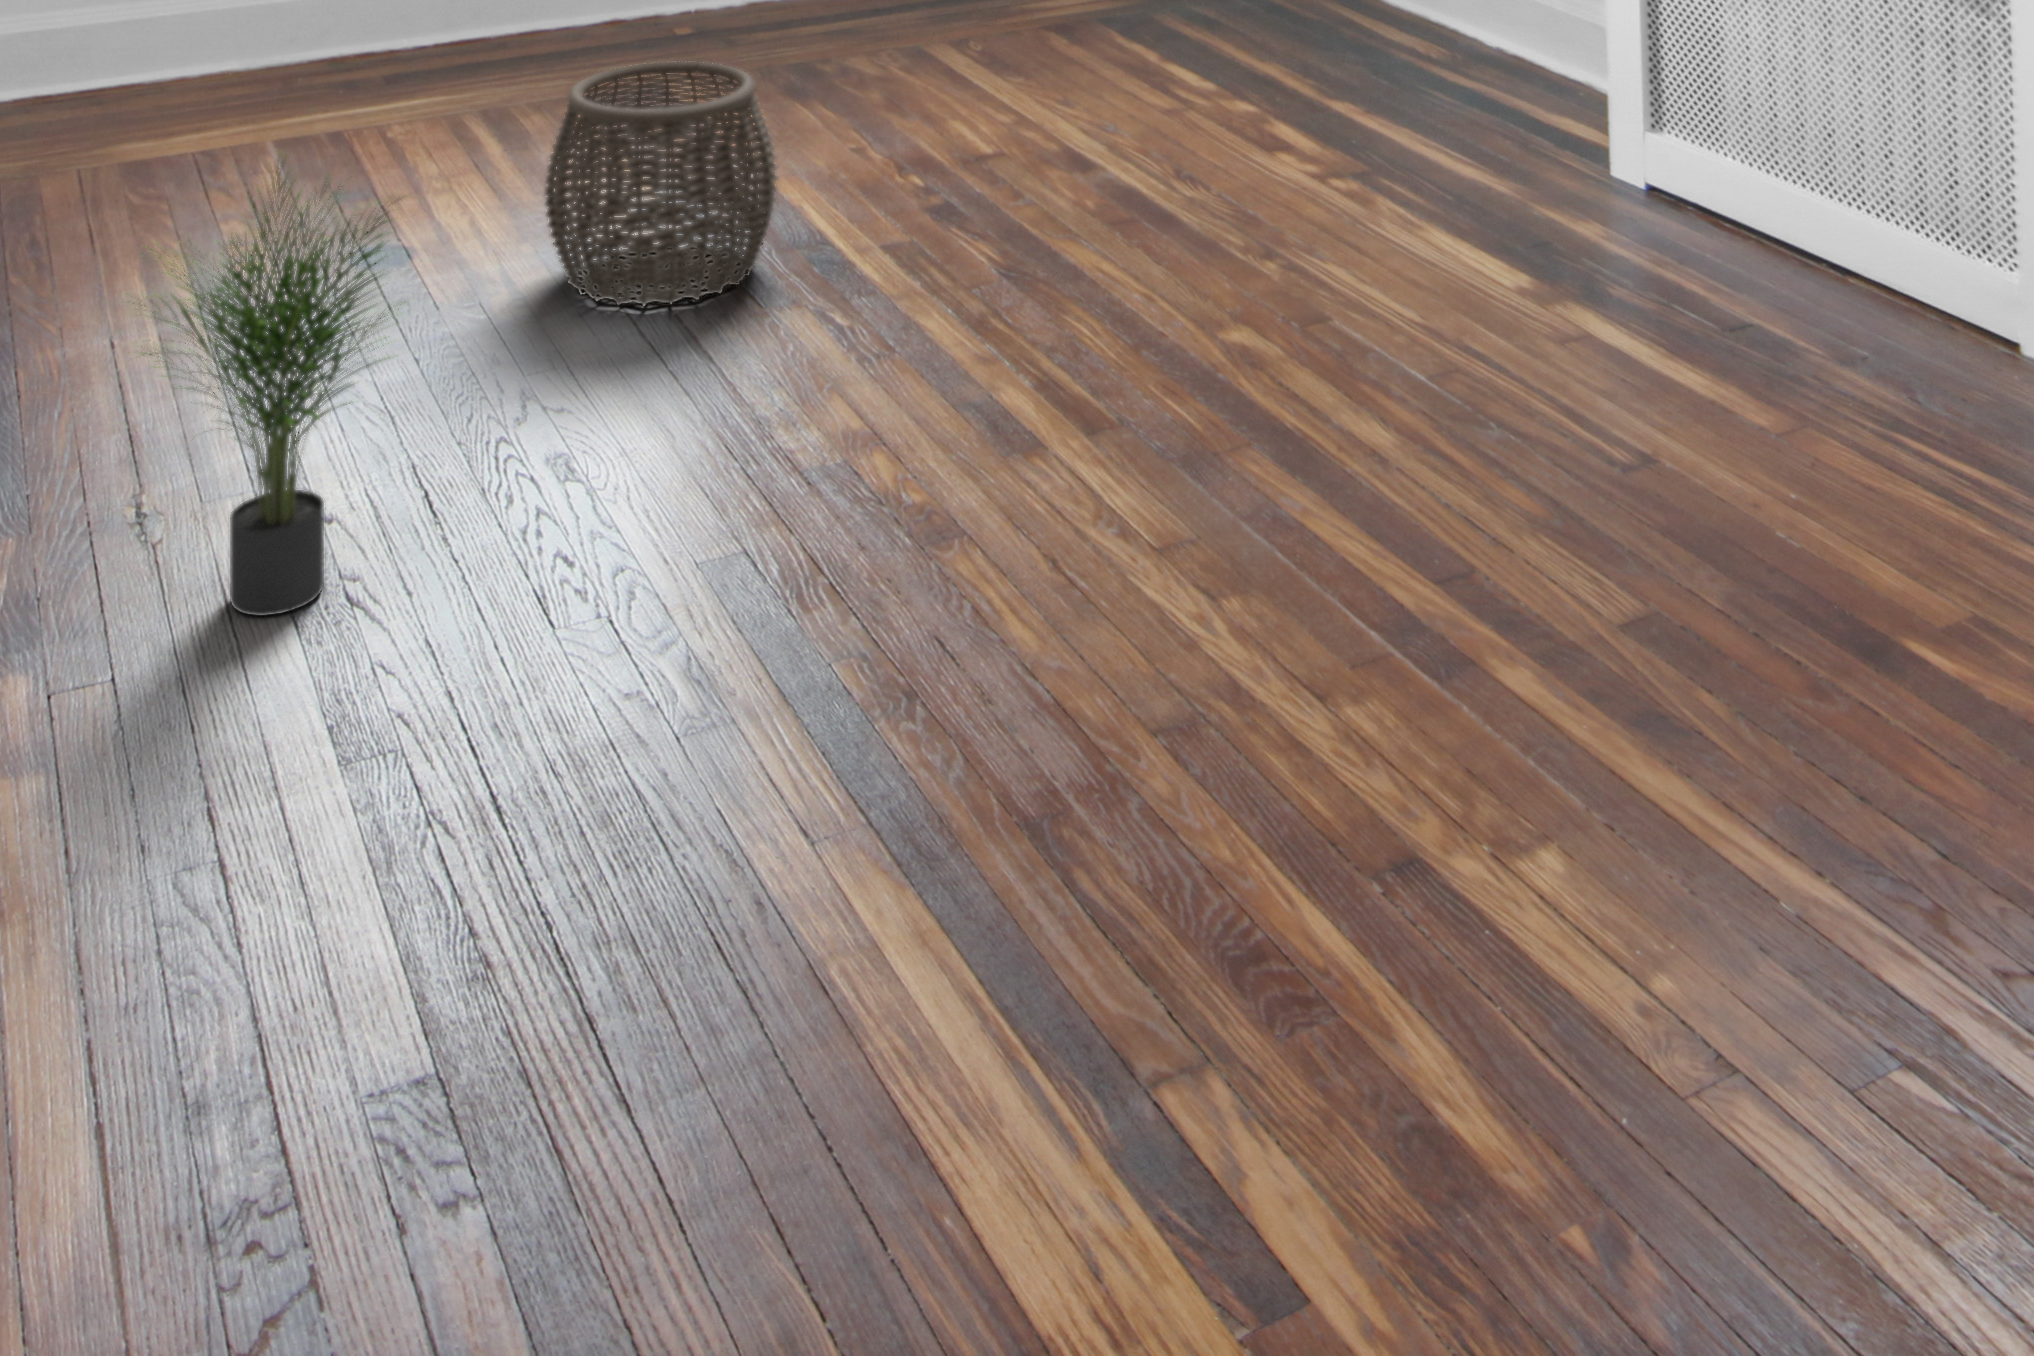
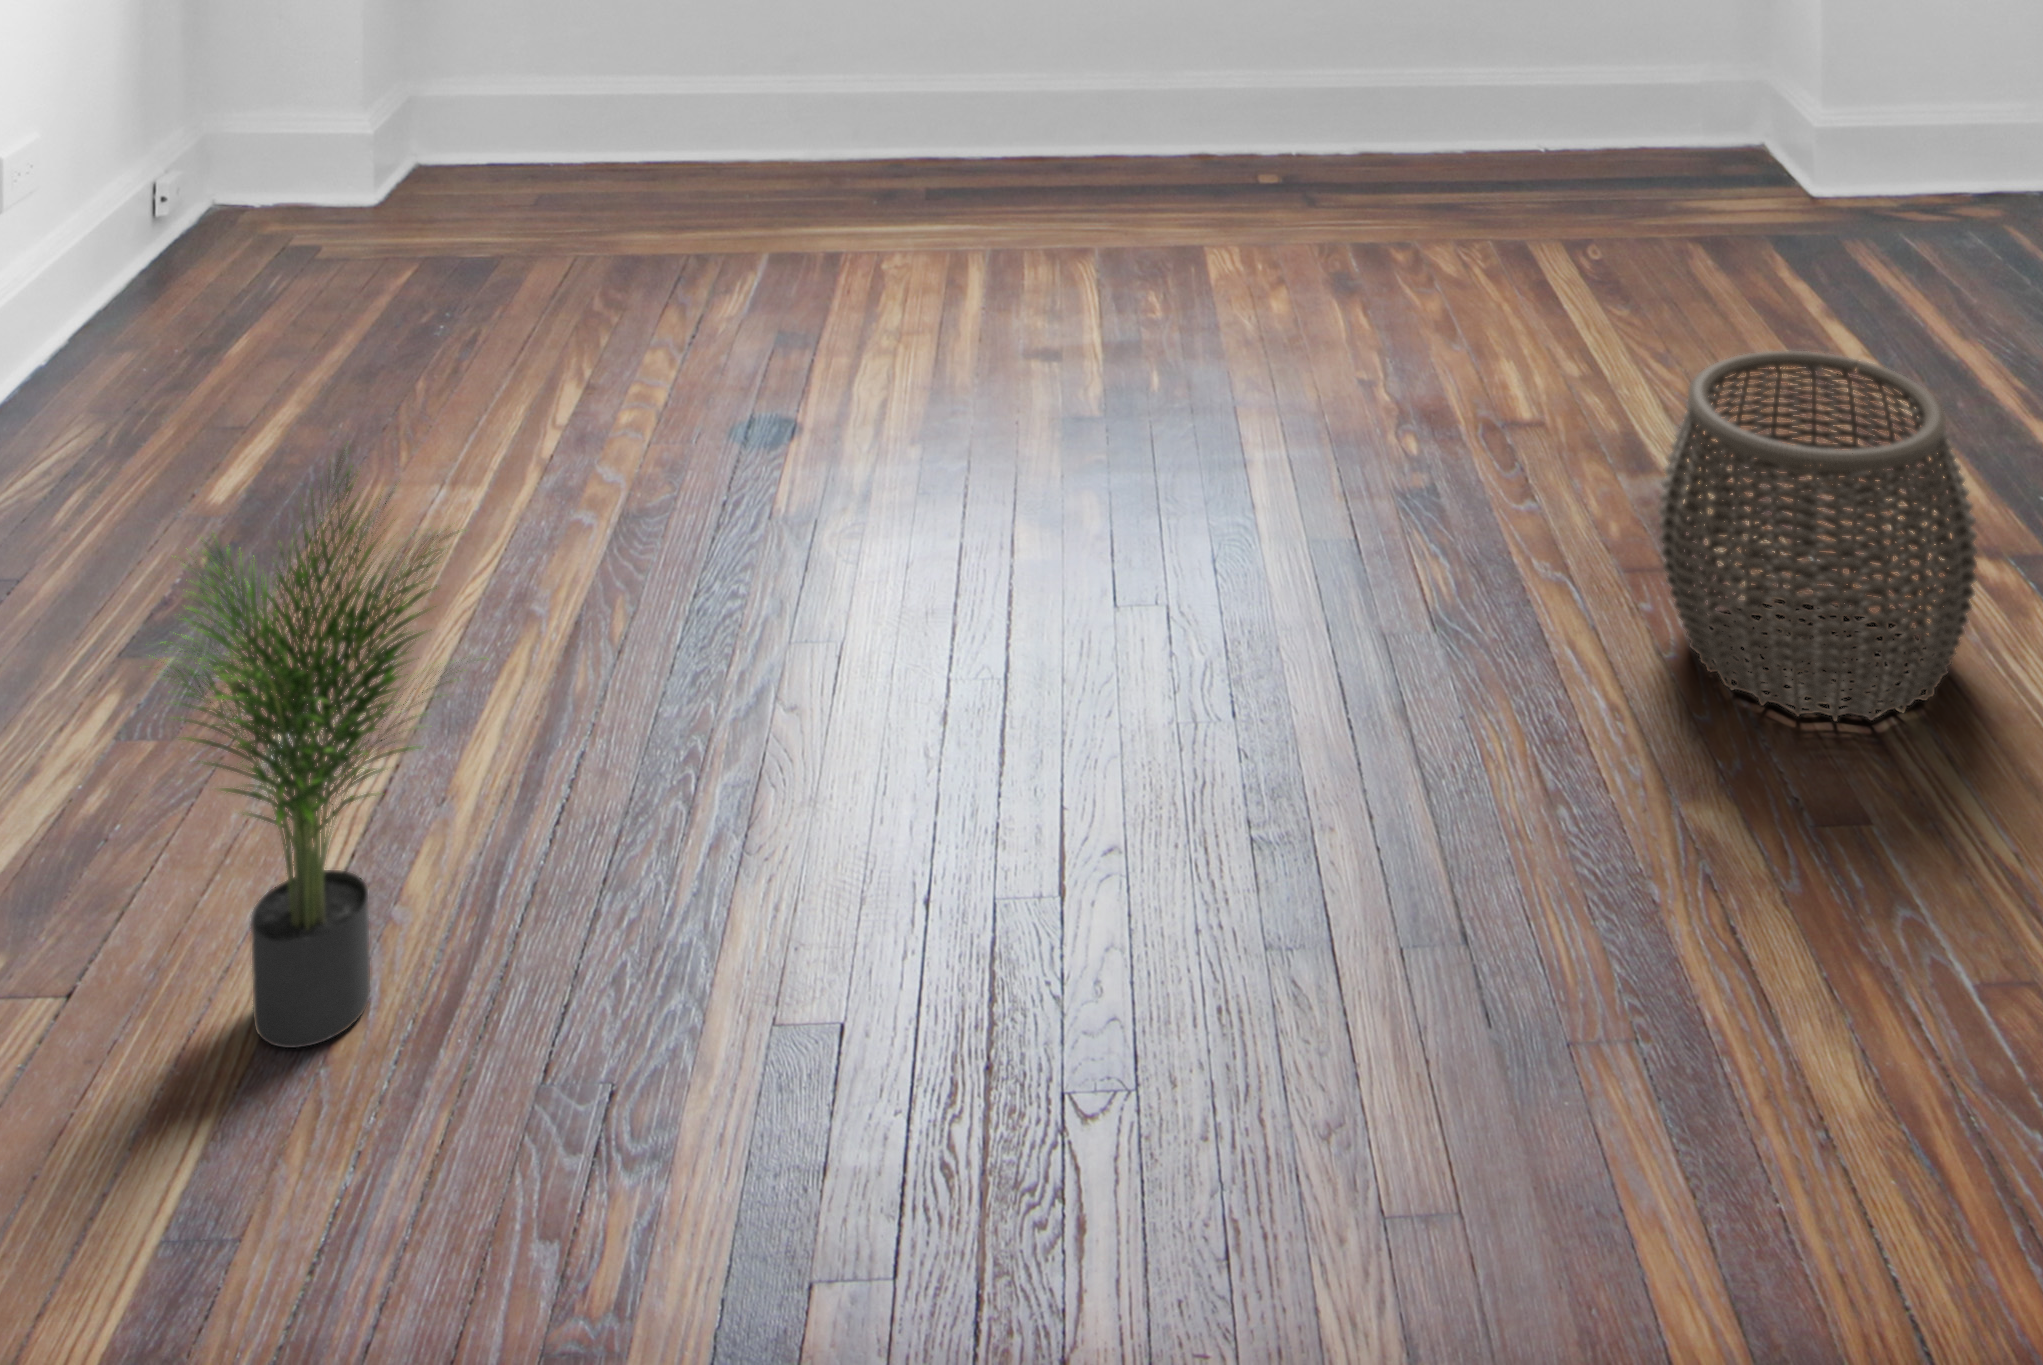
woven basket: present [545,62,778,306] -> present [1659,350,1978,721]

